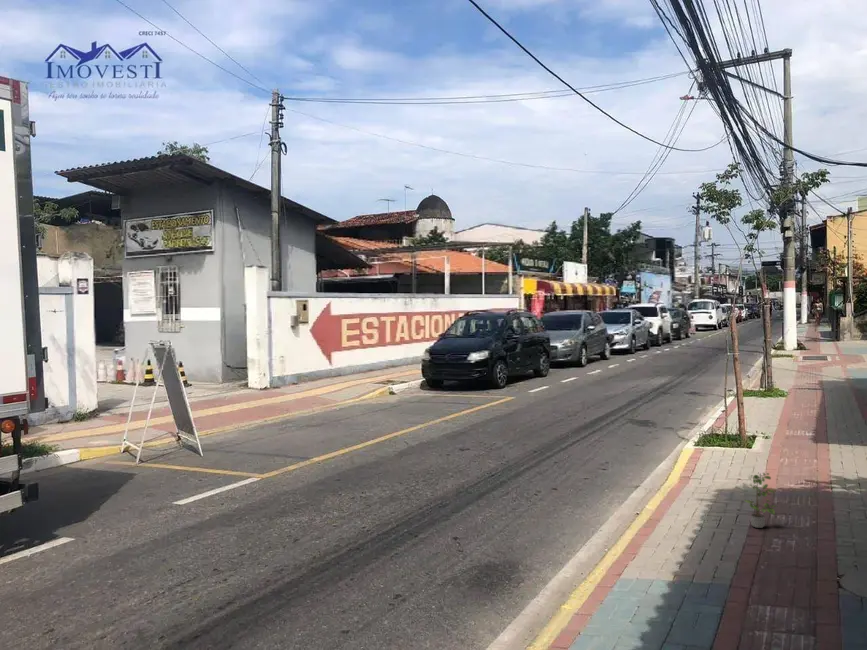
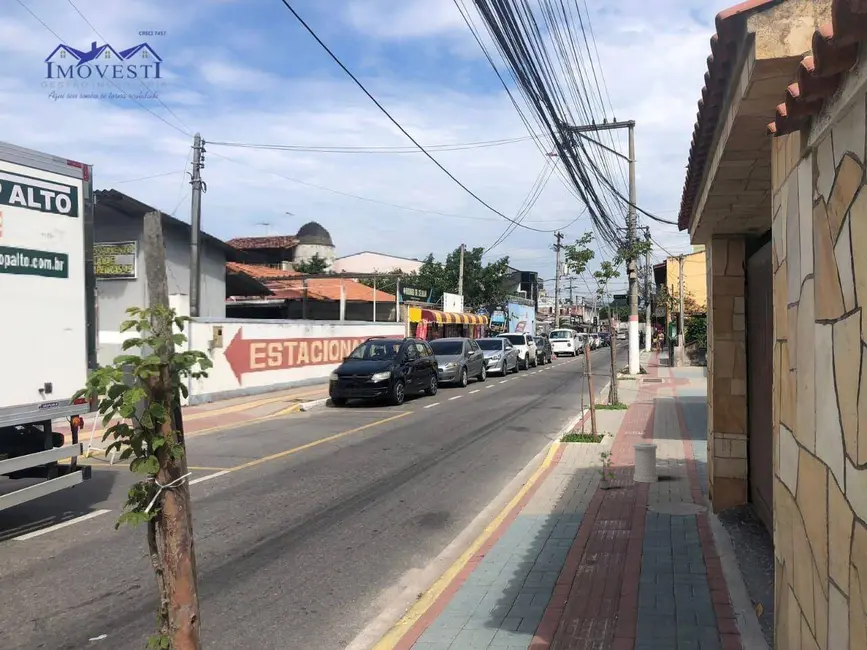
trash can: none [802,459,841,519] -> present [633,442,658,482]

